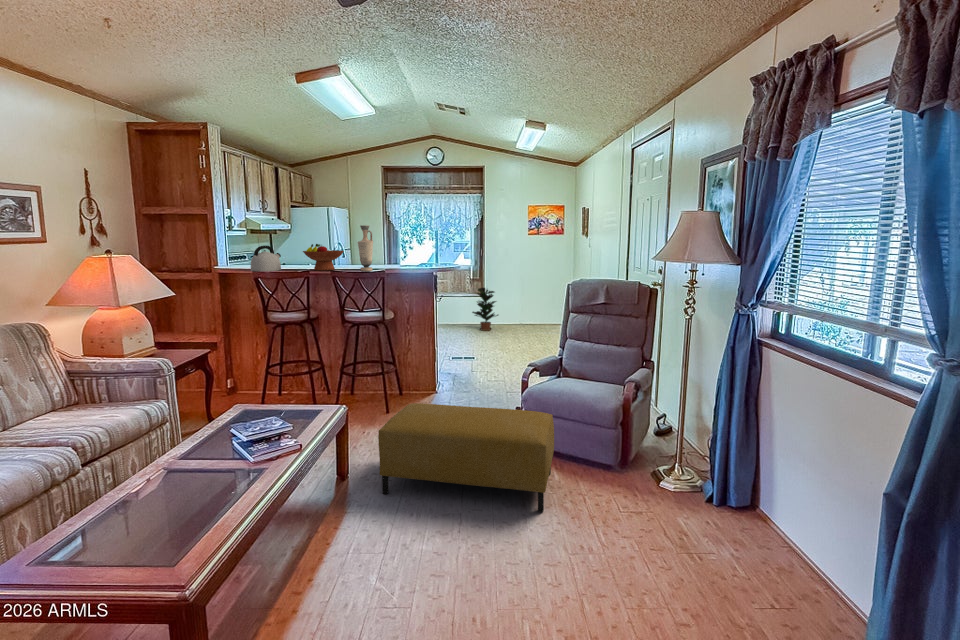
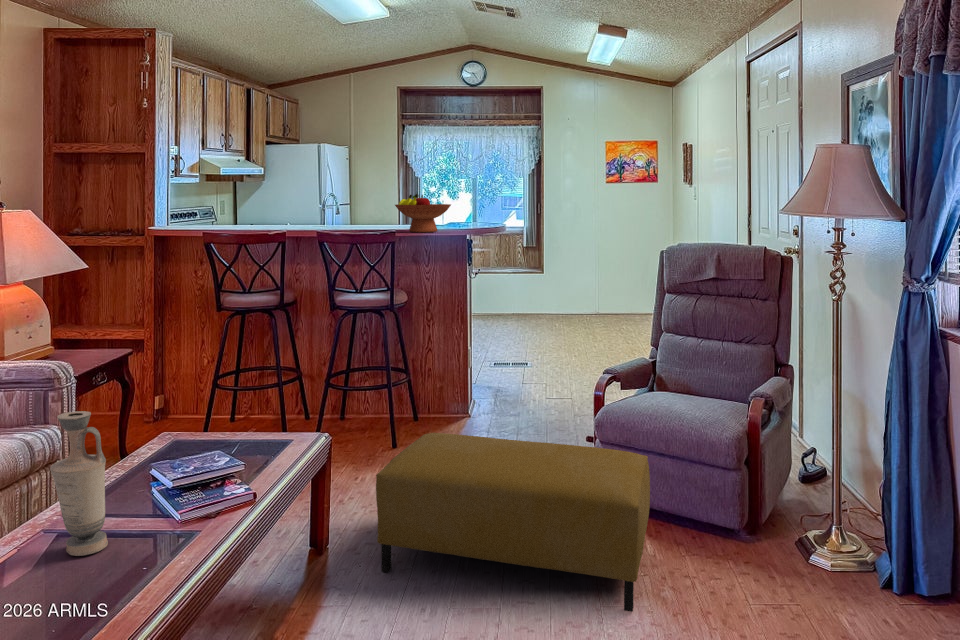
vase: present [357,225,373,271] -> present [50,411,108,556]
fruit bowl: present [303,244,344,271] -> present [395,194,451,233]
kettle: present [250,246,281,271] -> none [200,196,245,233]
potted plant: present [472,288,498,331] -> none [522,262,562,325]

